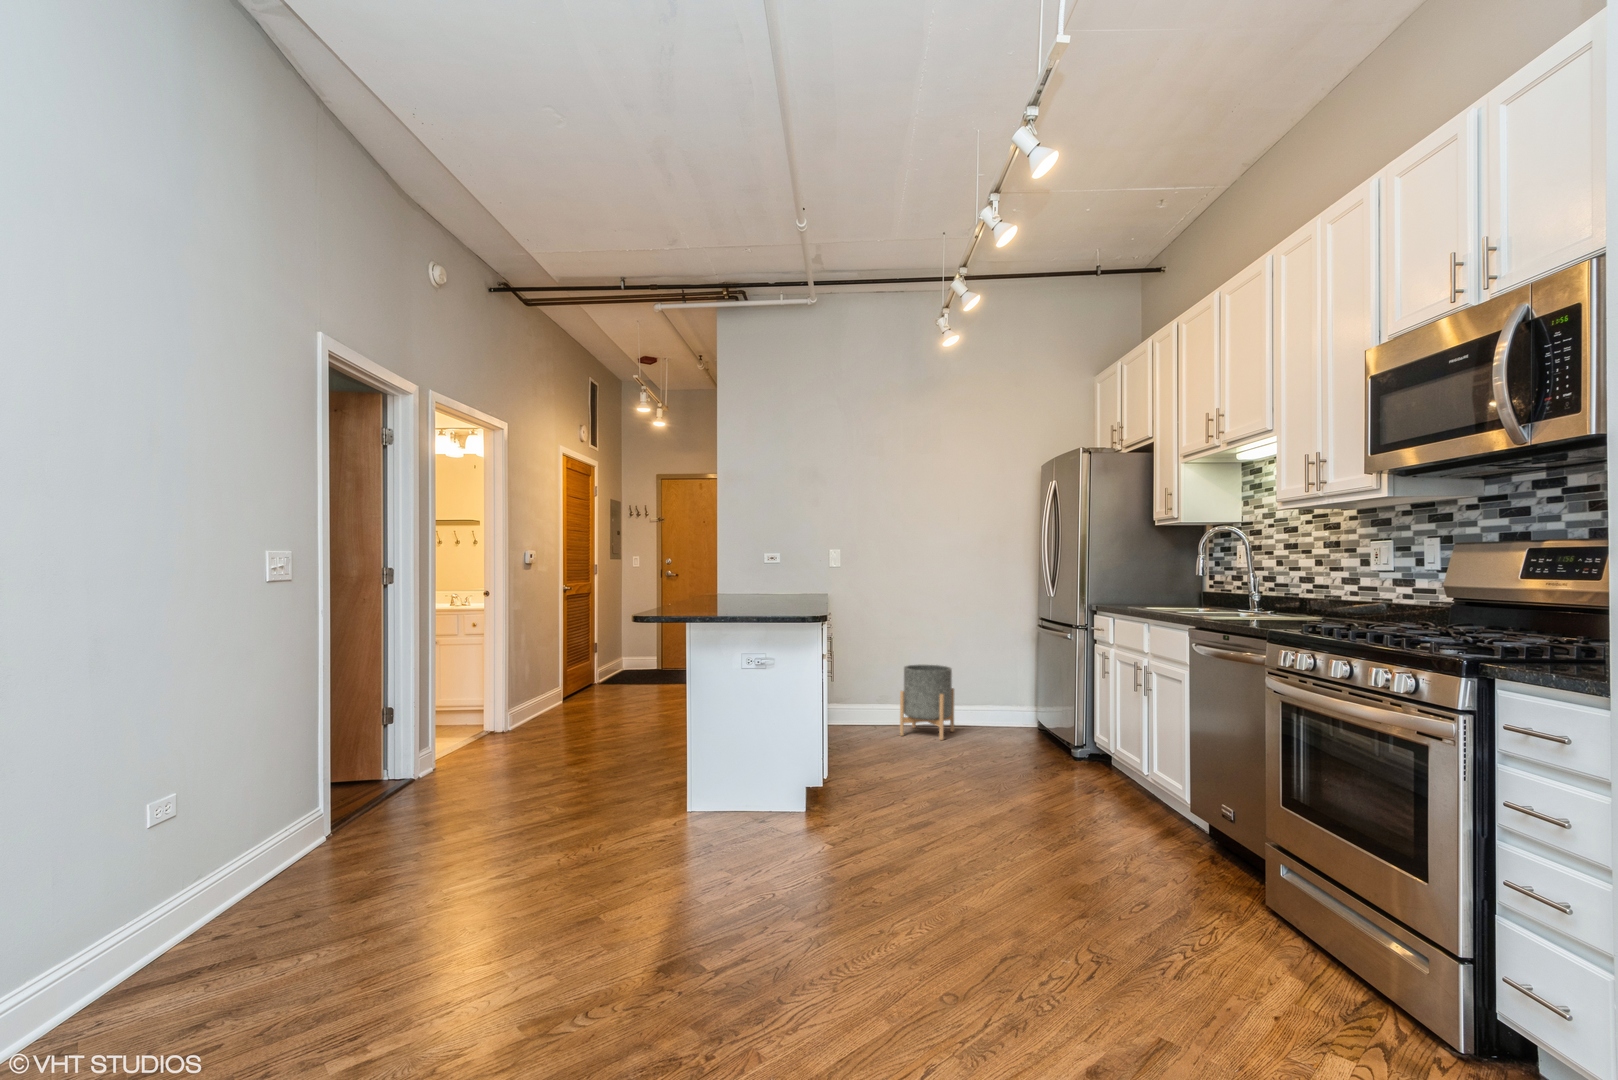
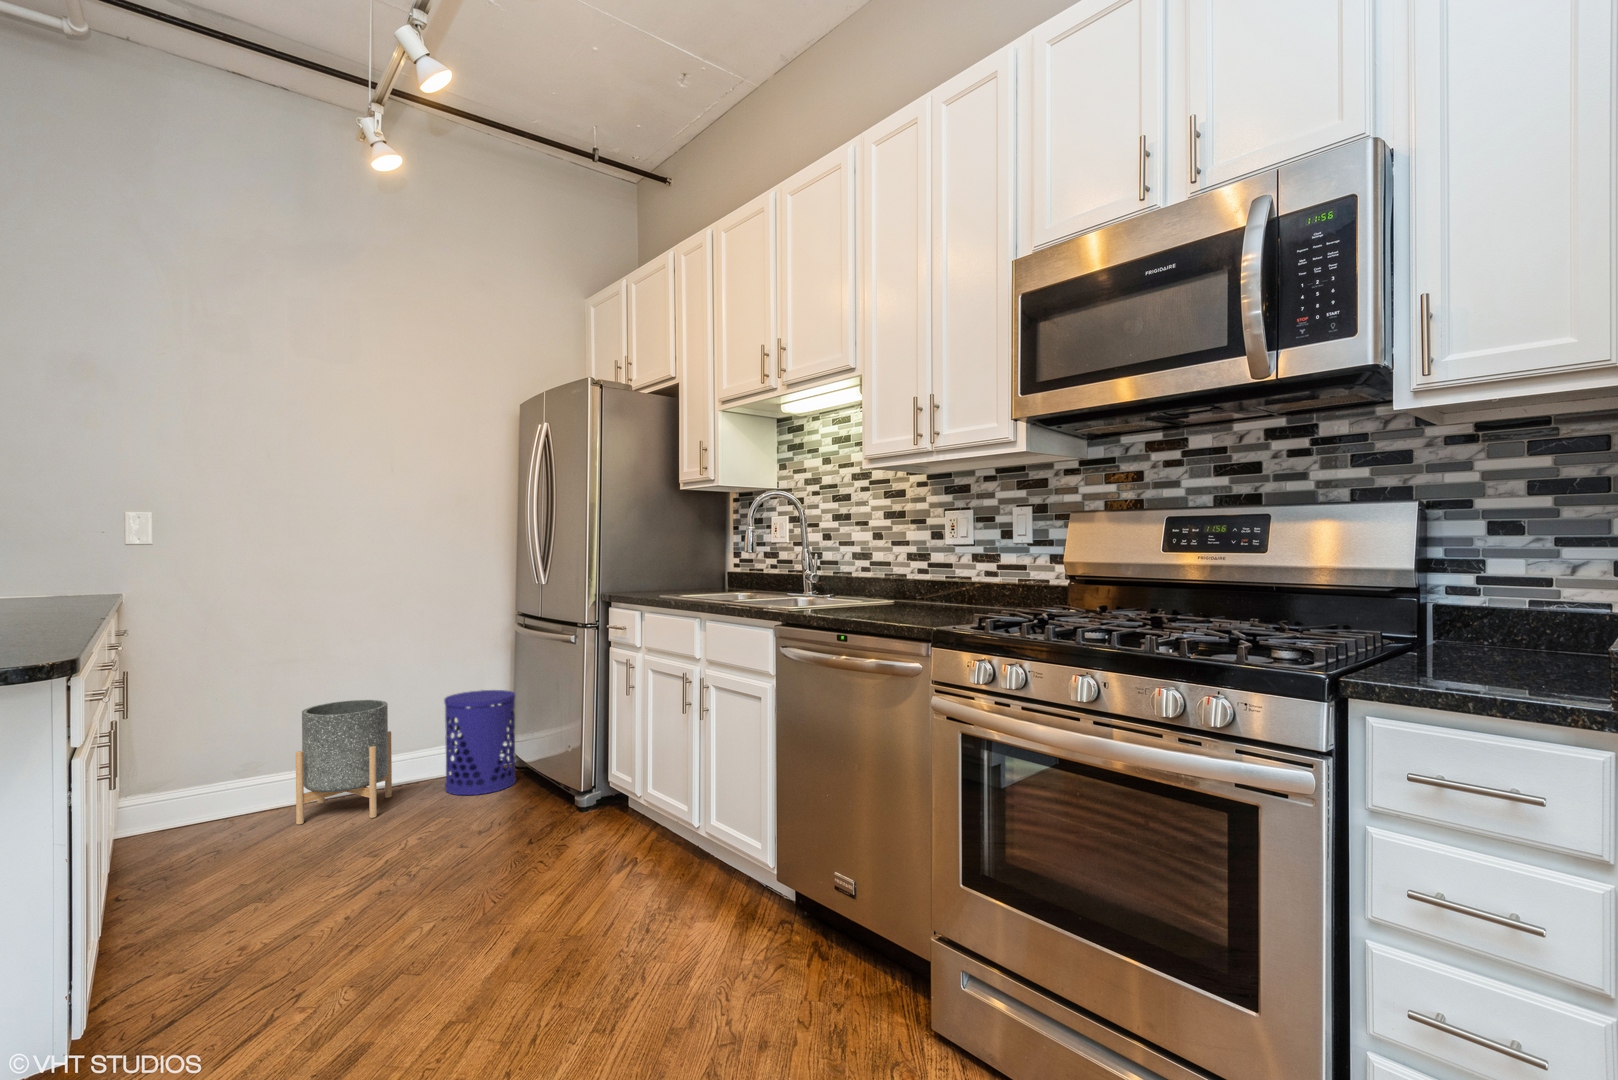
waste bin: none [987,669,1035,741] -> present [444,690,516,795]

